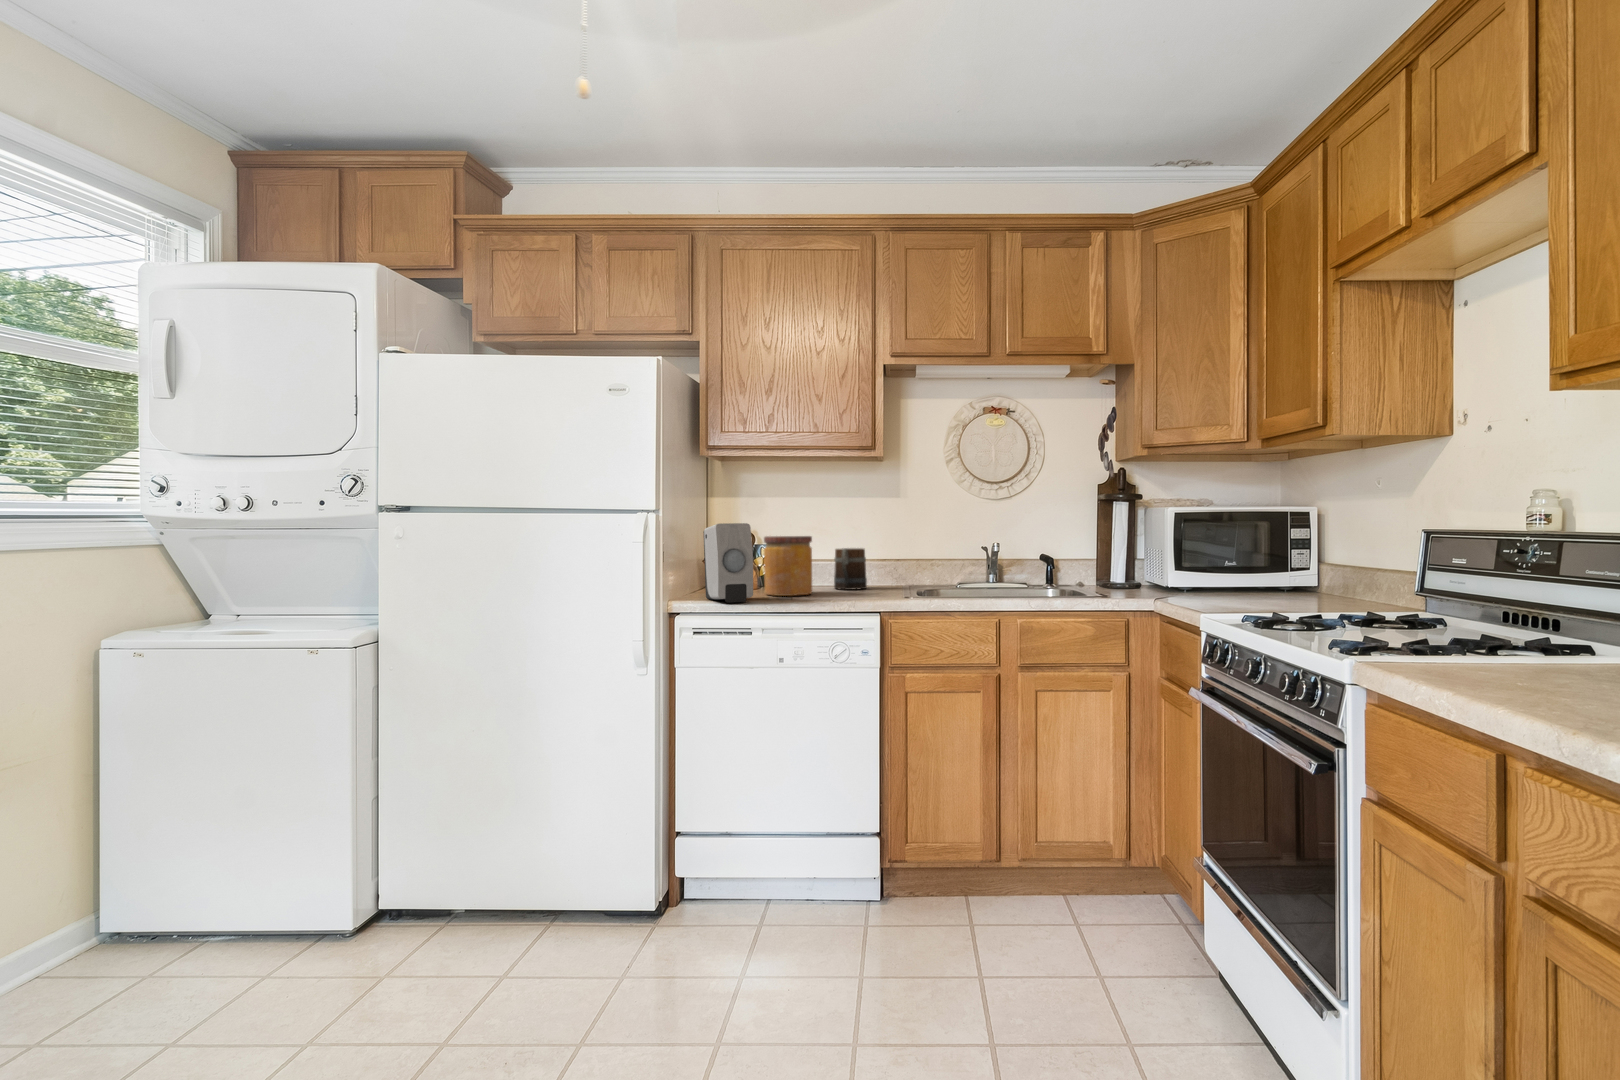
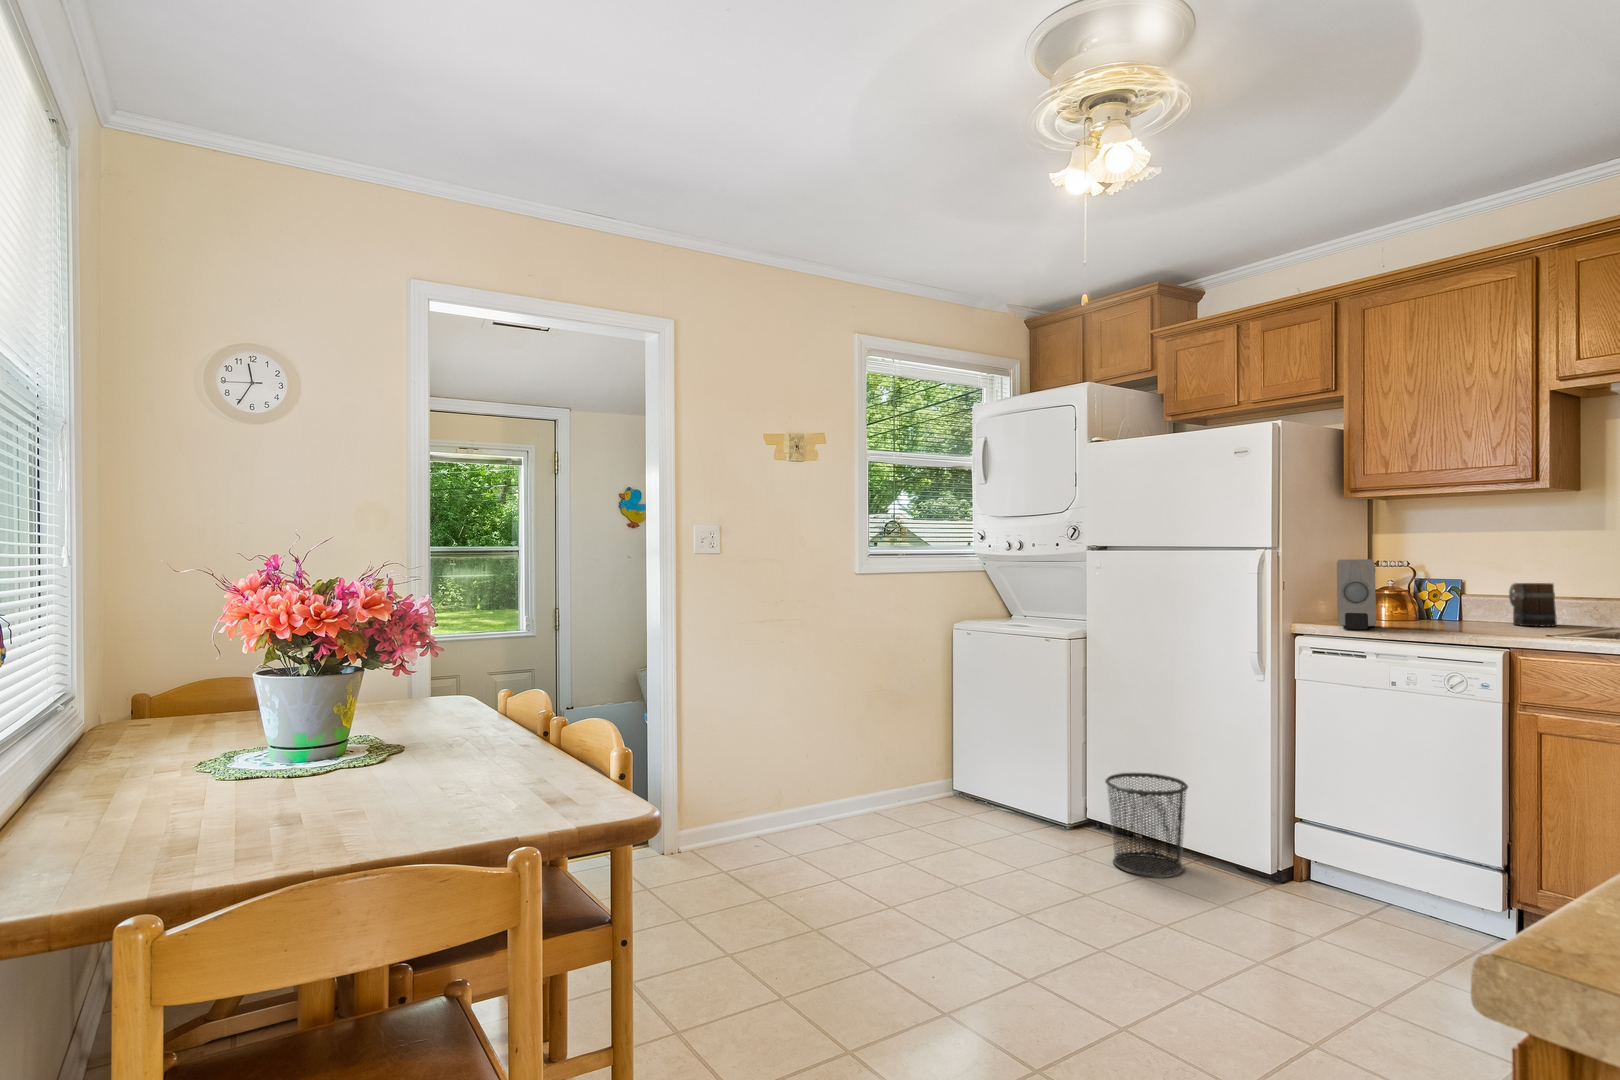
jar: present [764,536,812,596] -> none [1410,570,1468,628]
waste bin: none [442,821,561,981] -> present [1105,773,1188,877]

